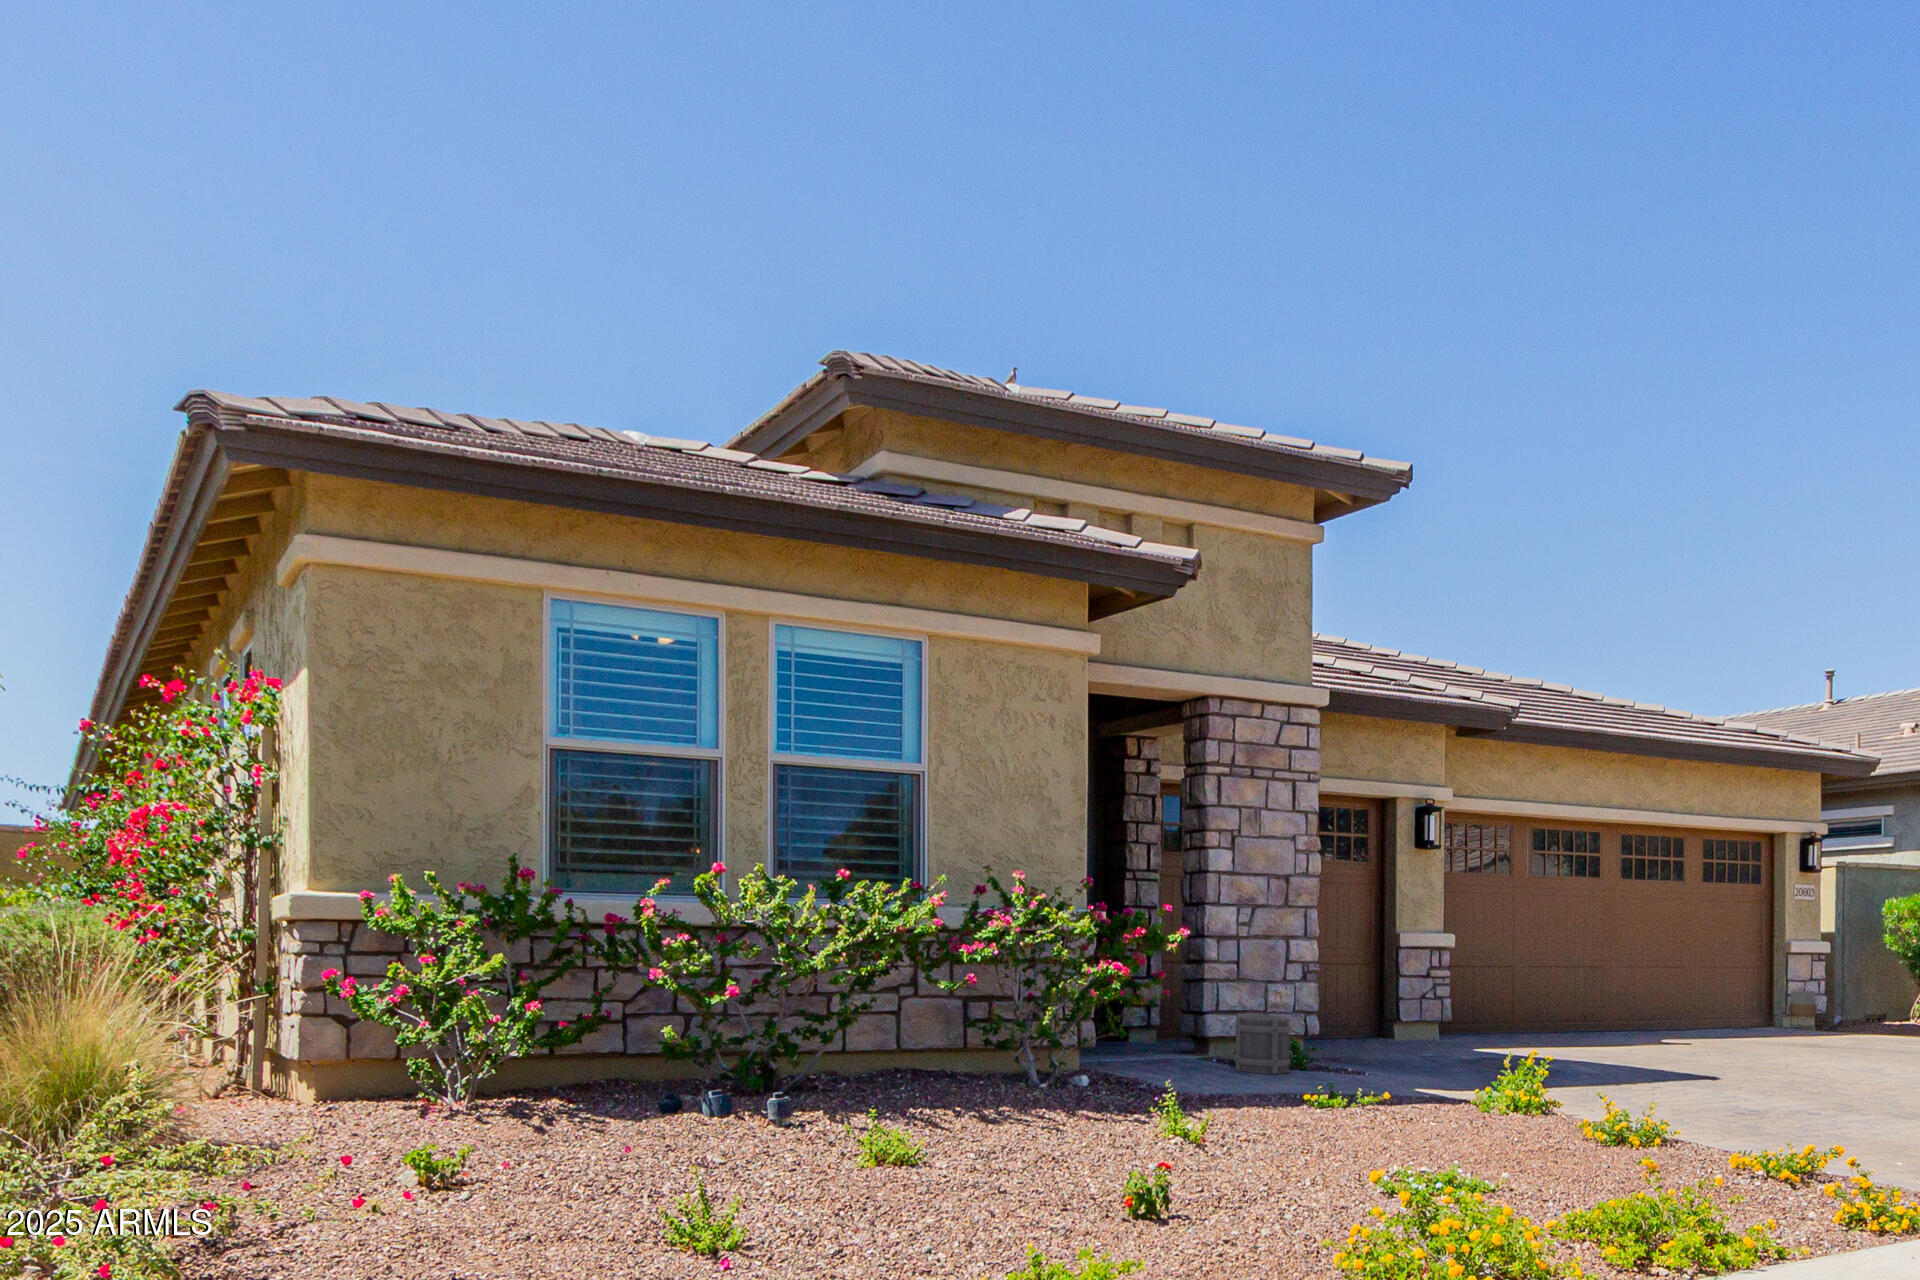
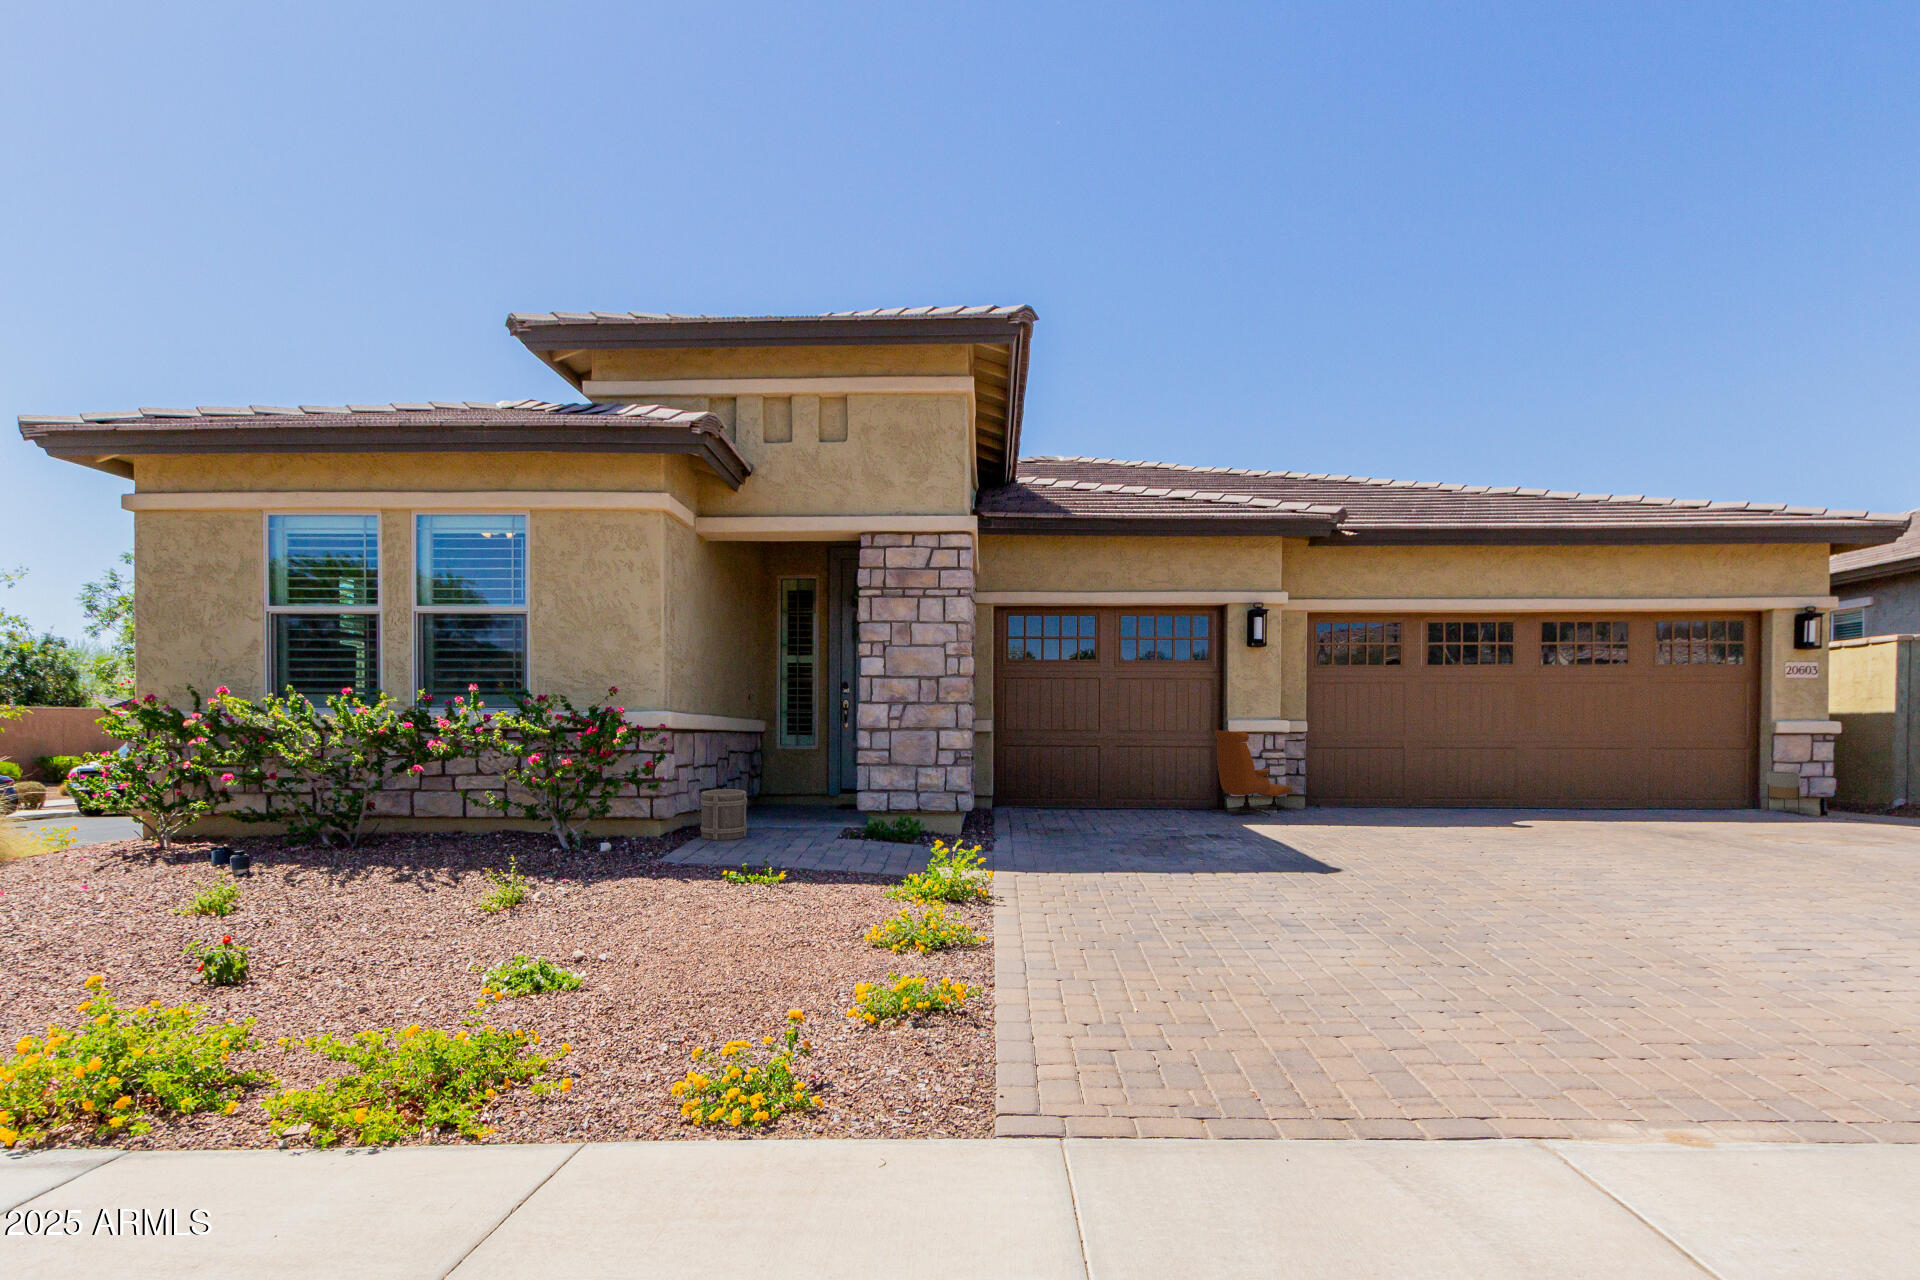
lounge chair: none [1421,944,1483,1043] -> present [1215,730,1292,816]
bucket: present [1234,1014,1291,1074] -> present [701,789,747,840]

